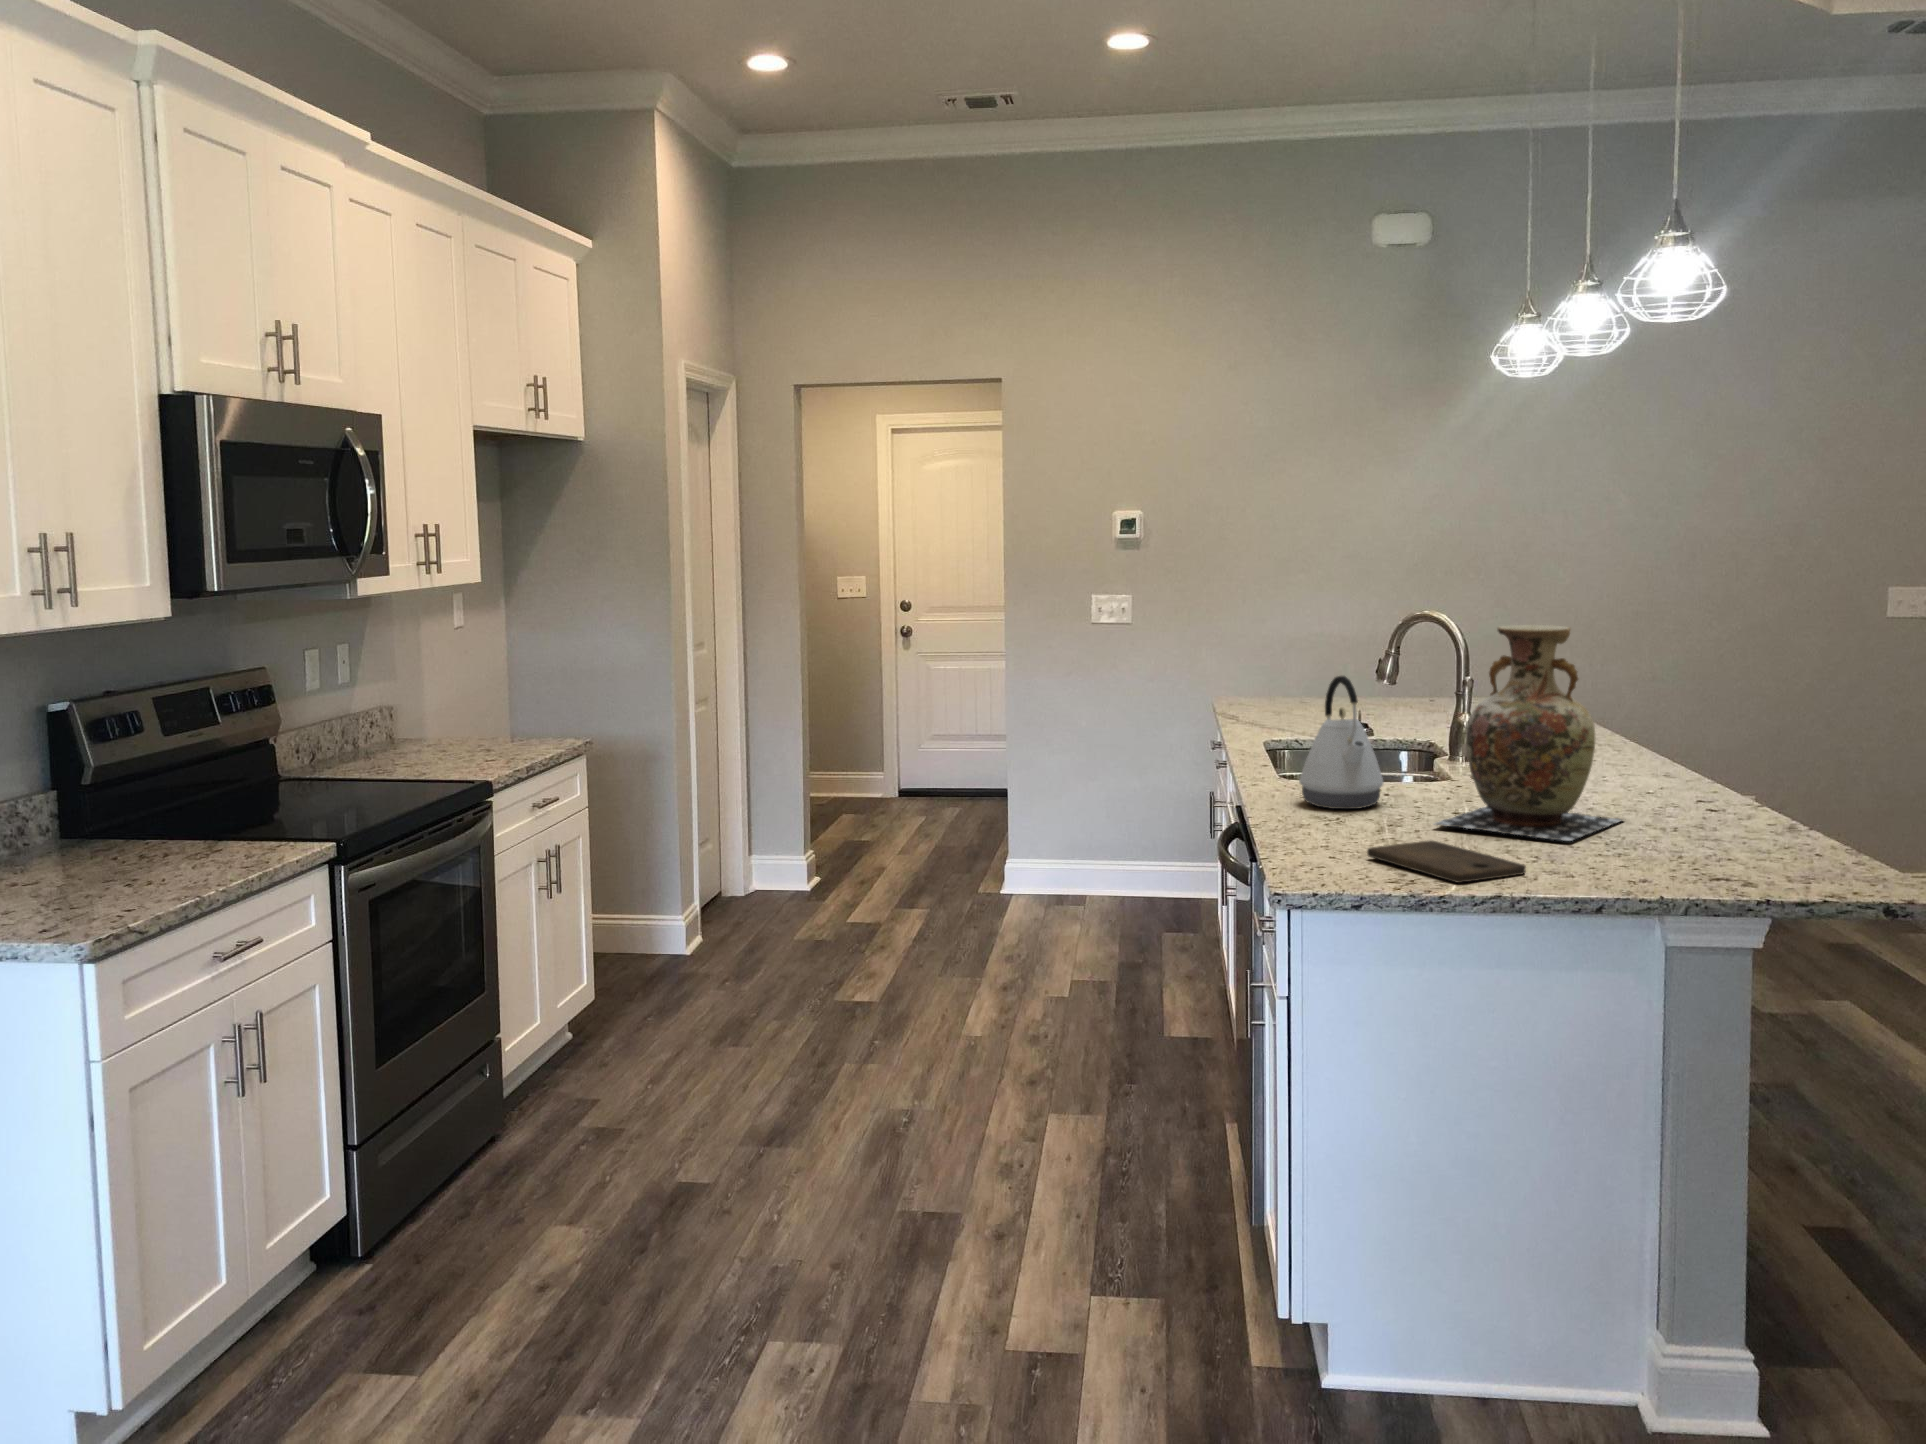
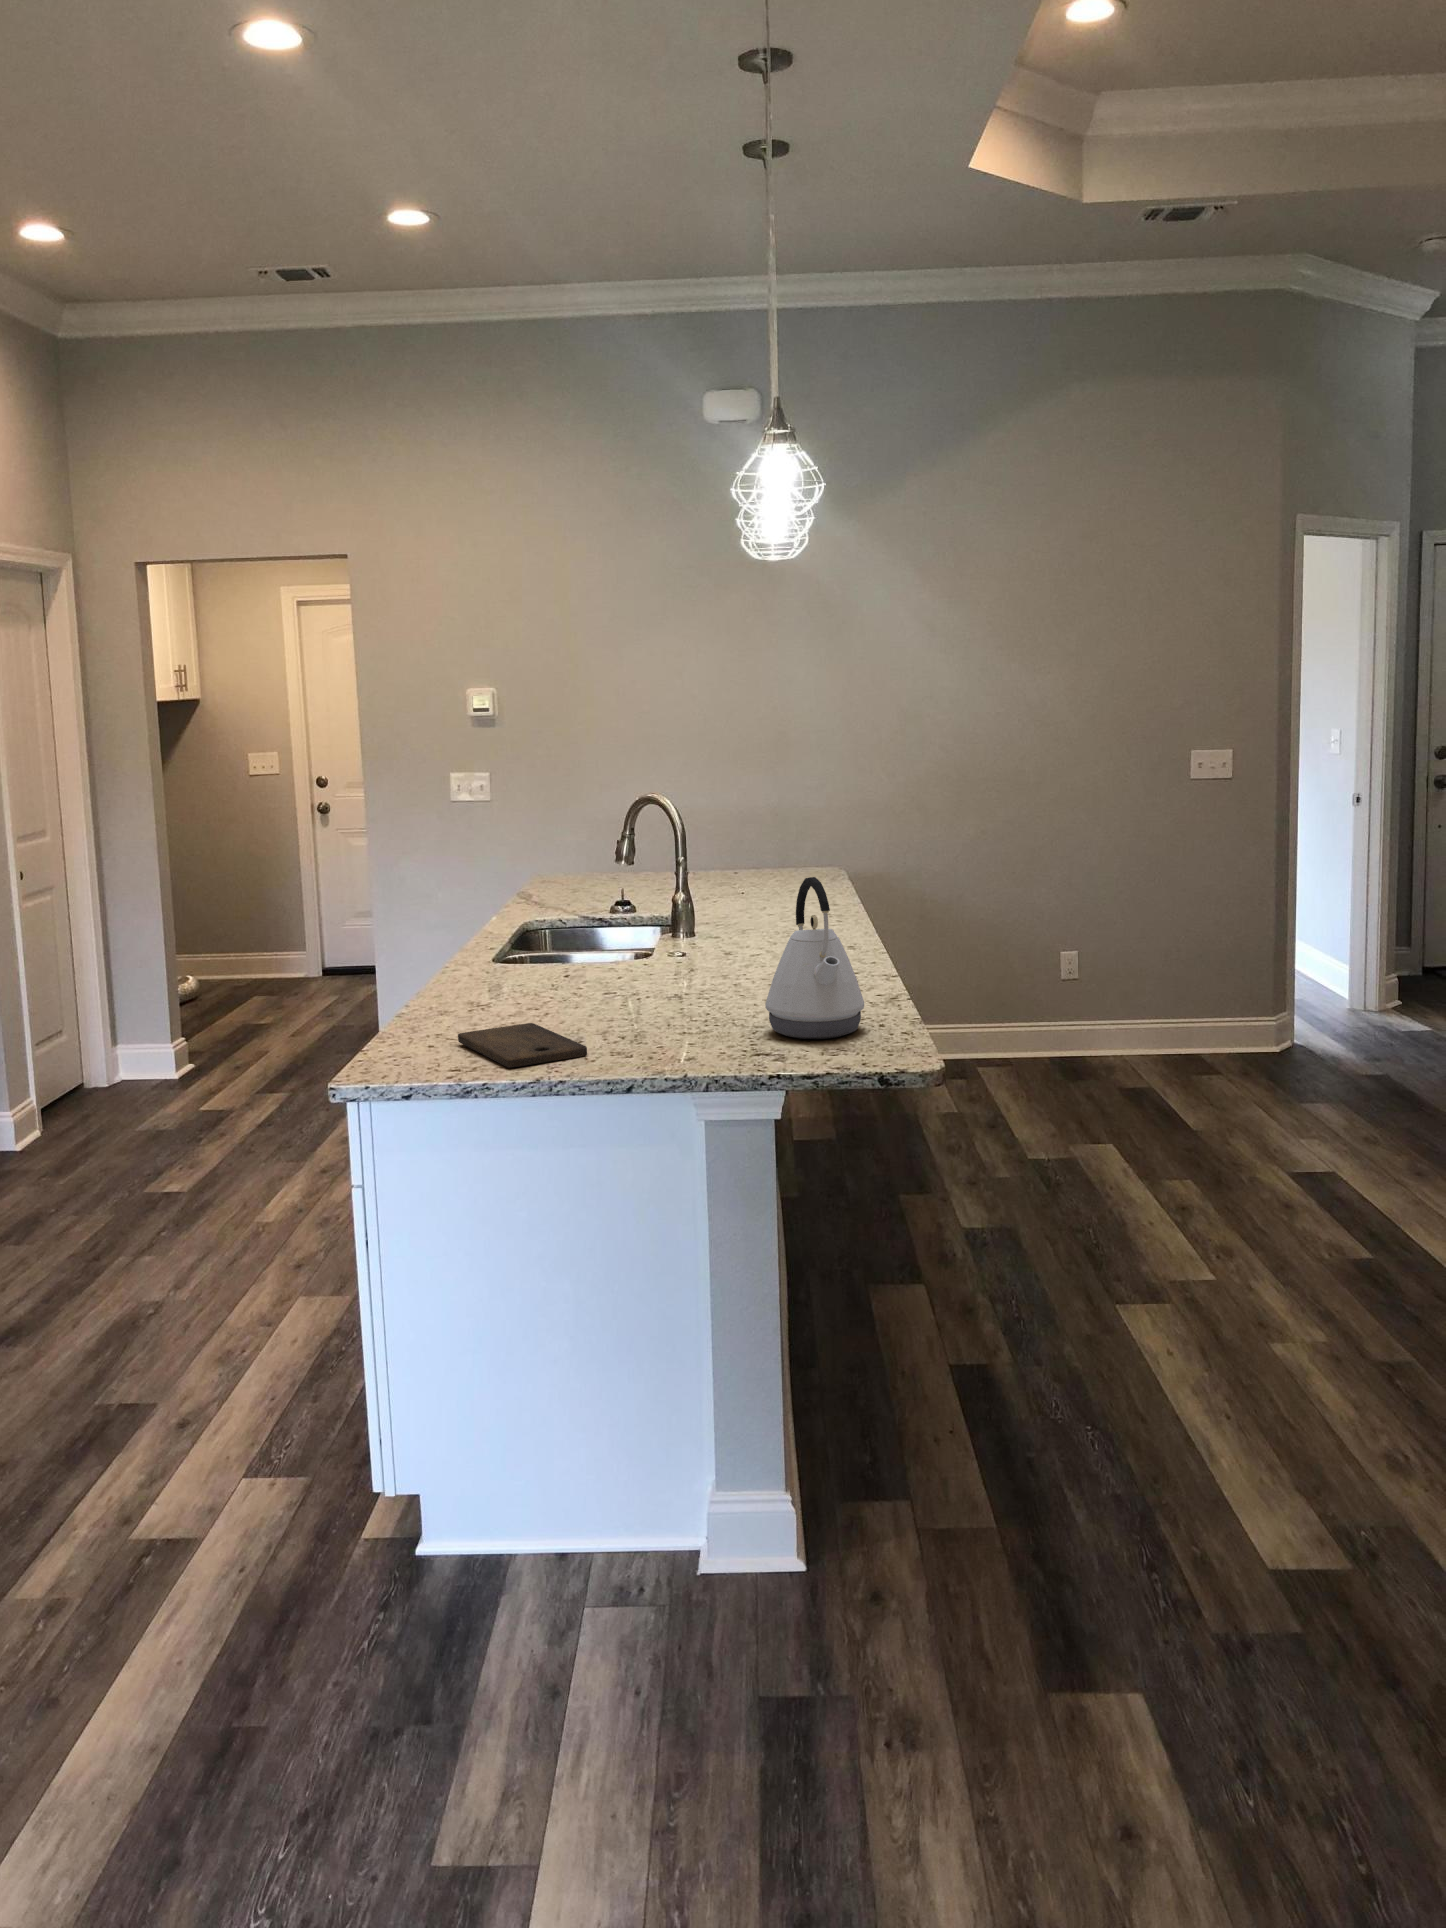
vase: present [1435,625,1623,841] -> none [561,806,752,1019]
kettle: present [1299,676,1384,809] -> present [765,877,864,1039]

